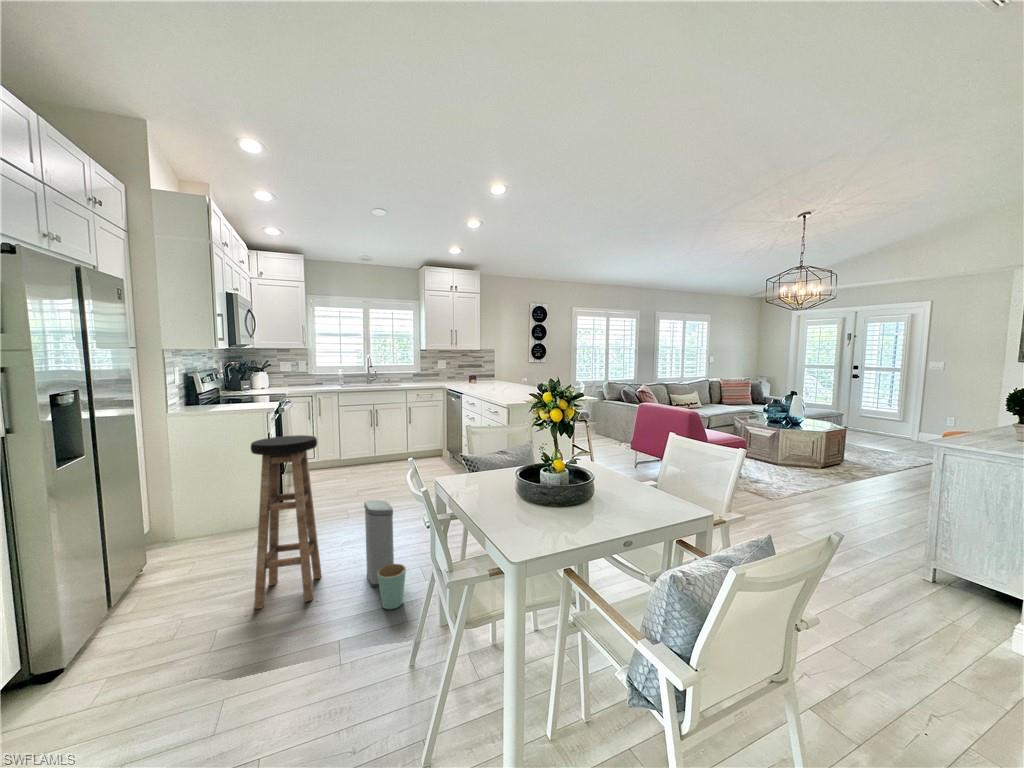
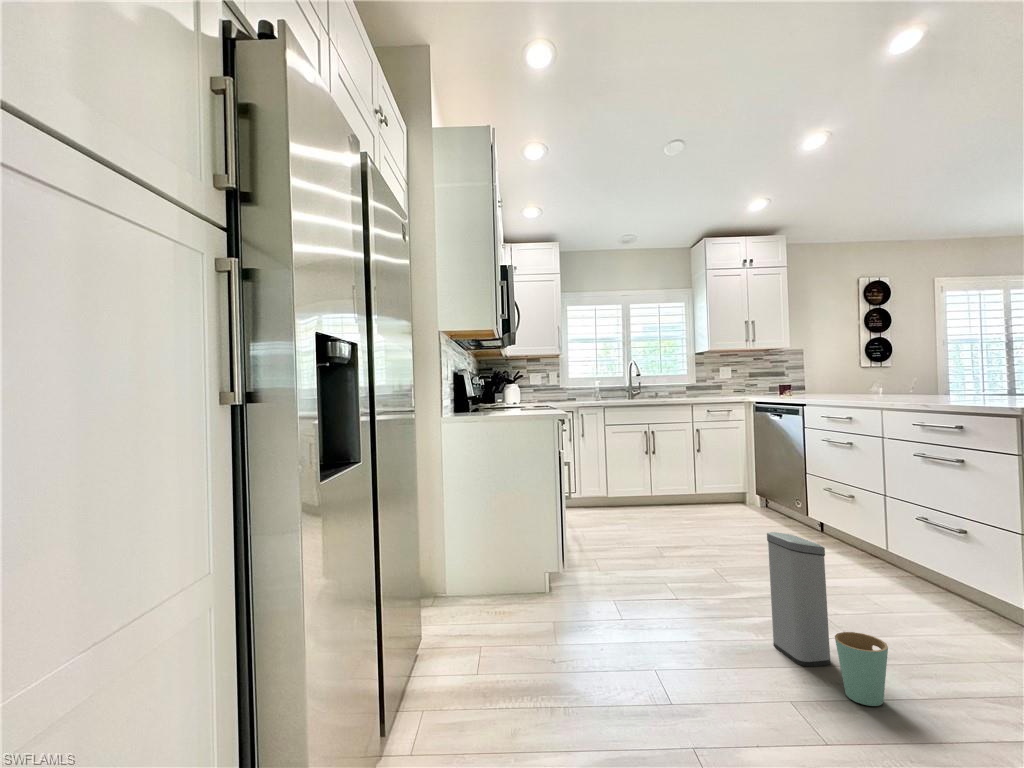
bar stool: present [251,435,322,609] -> none [625,433,720,669]

